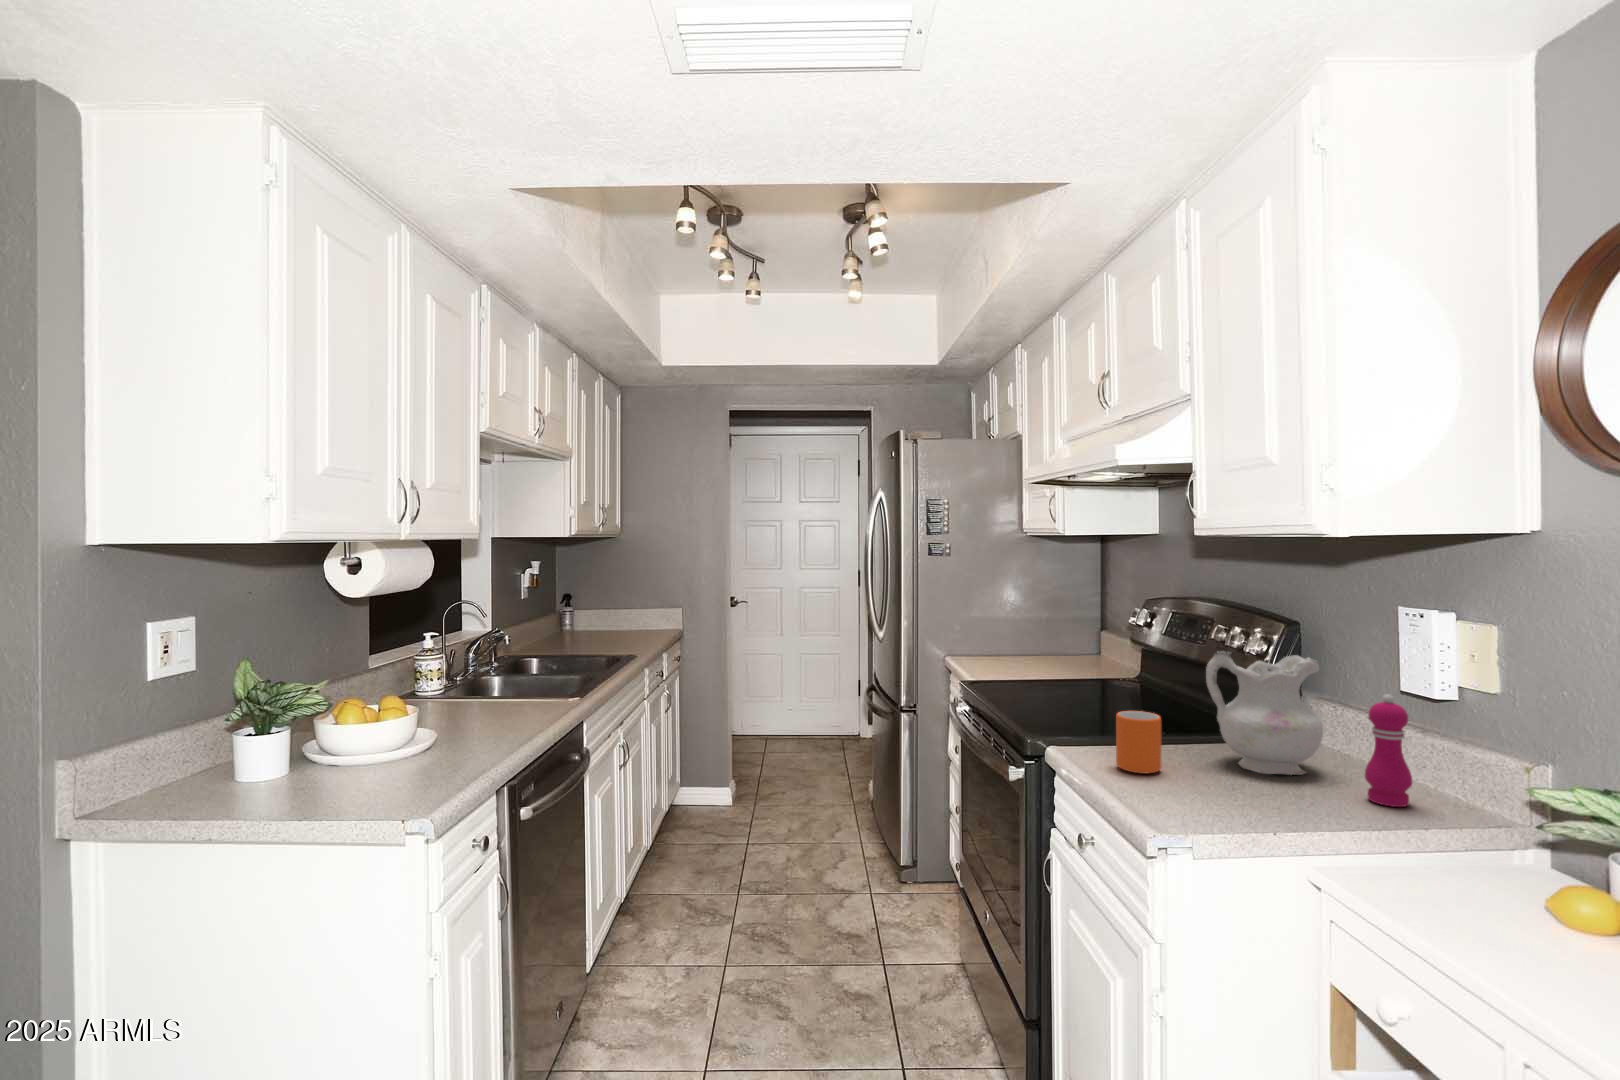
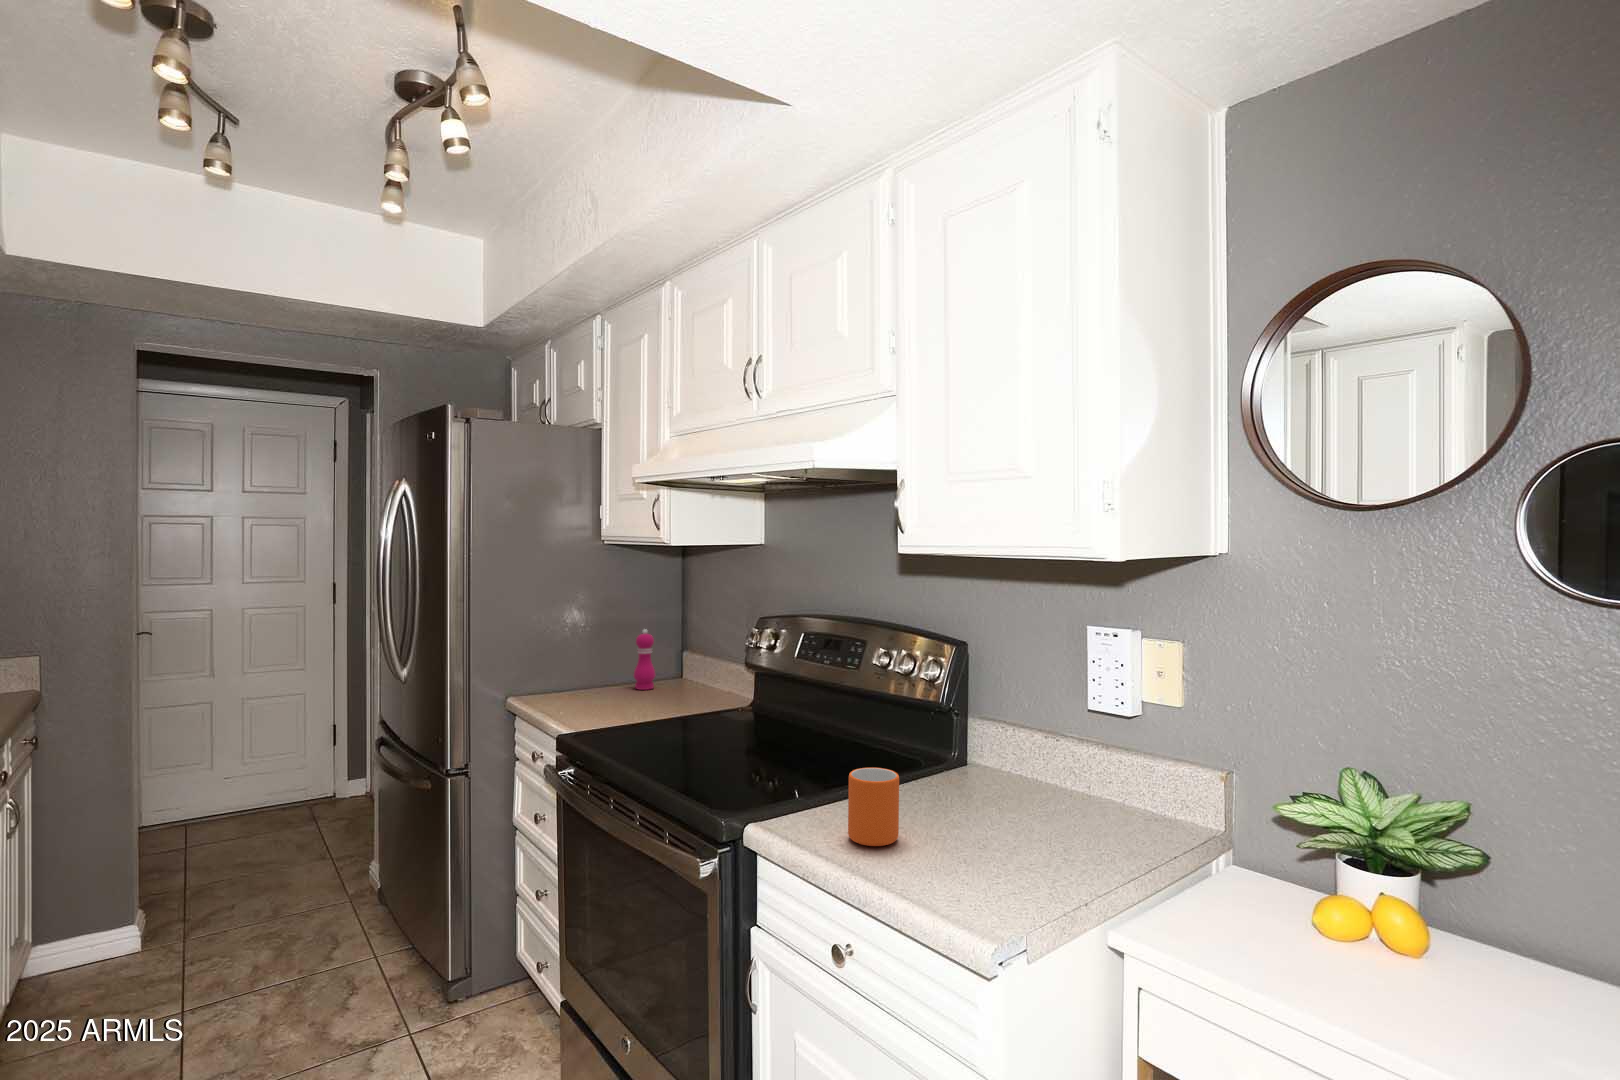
ceramic pitcher: present [1206,651,1323,775] -> none [925,683,1030,818]
pepper mill: present [1365,694,1412,807] -> present [634,629,655,690]

